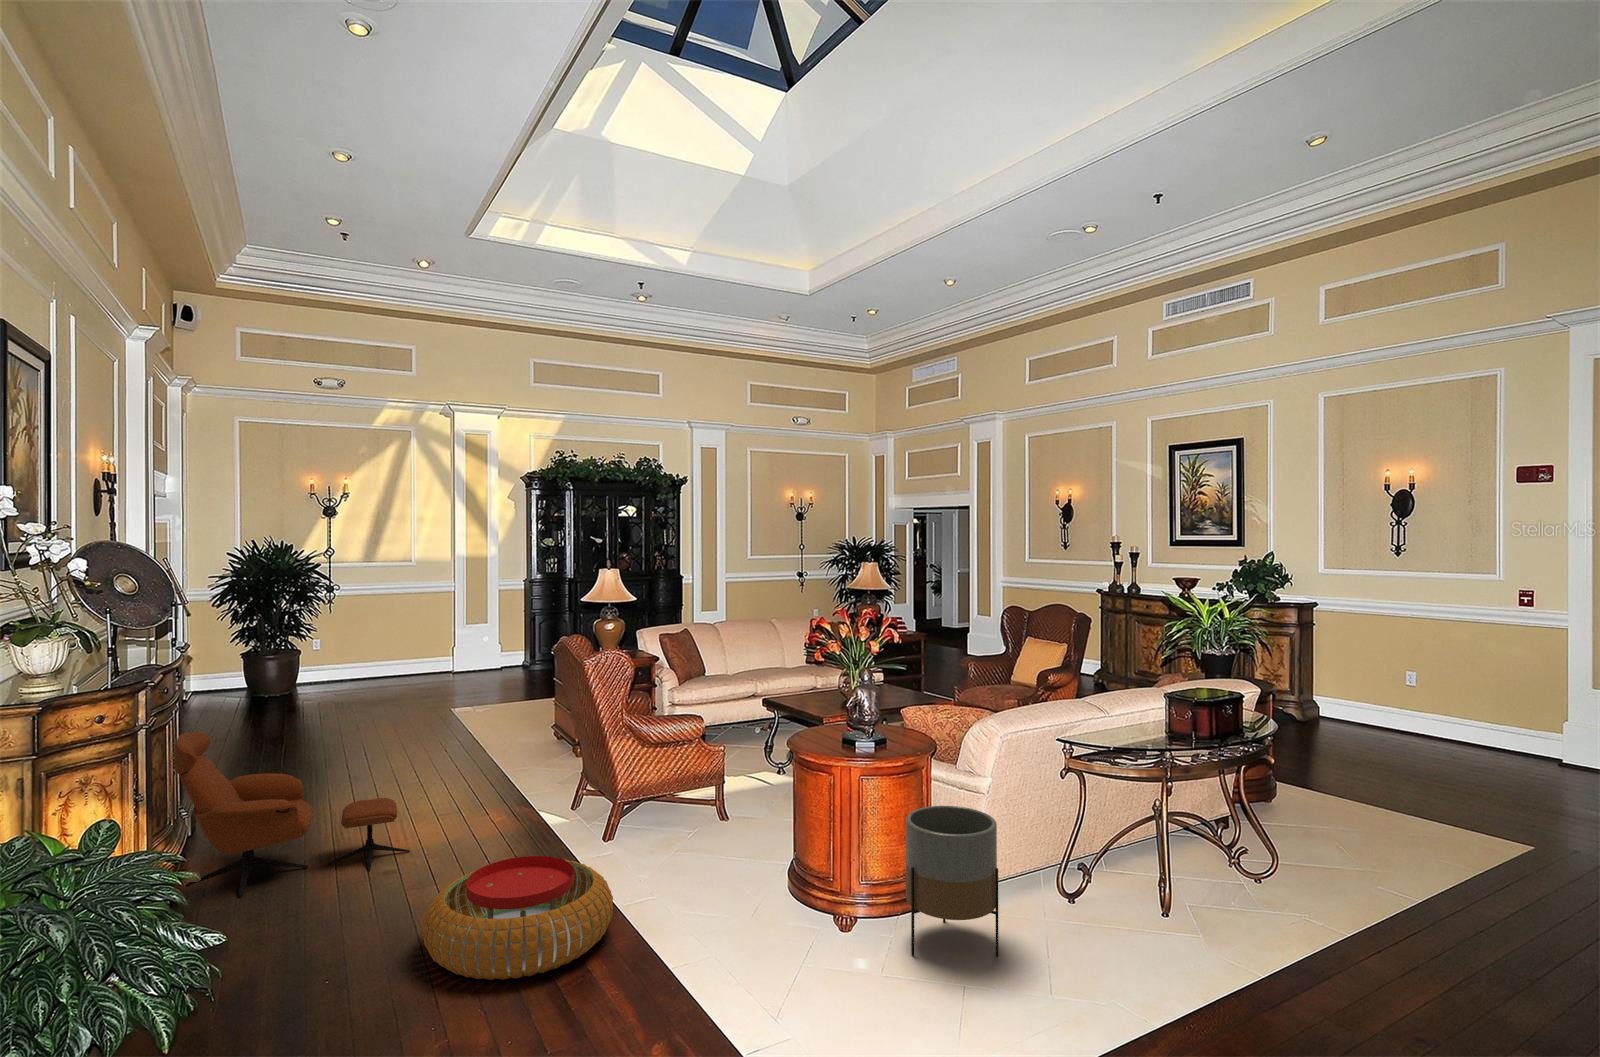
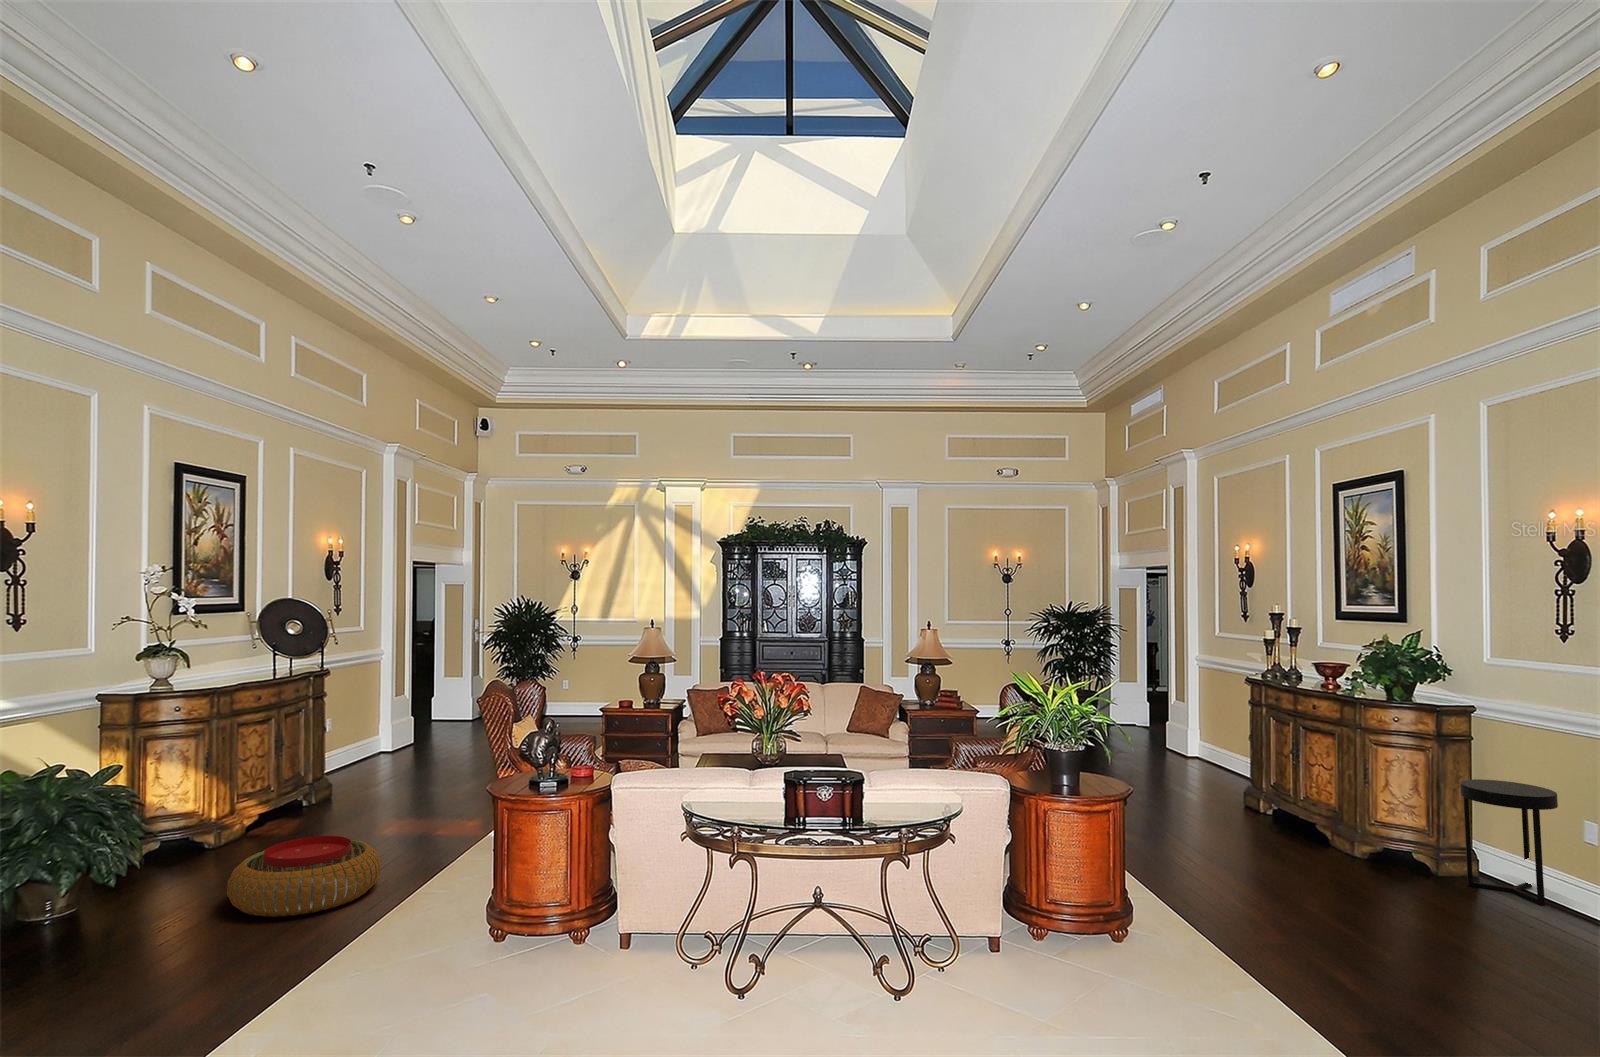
side table: none [1321,655,1381,733] -> present [1460,779,1558,905]
lounge chair: present [174,732,410,897] -> none [232,723,373,837]
planter: present [906,806,998,957] -> none [475,846,563,993]

